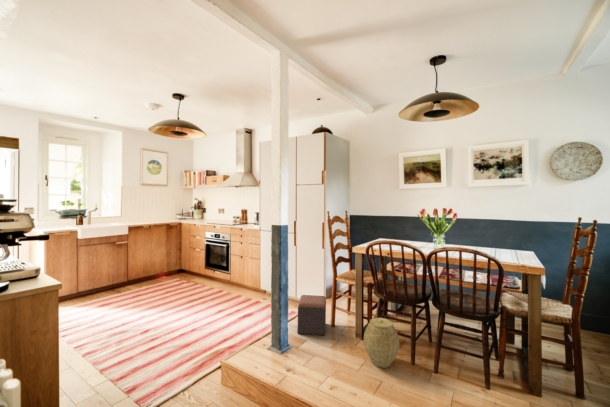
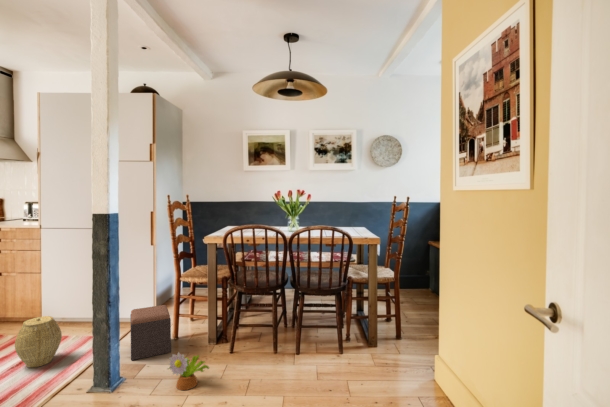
woven basket: present [364,318,399,368] -> present [15,316,62,367]
decorative plant: none [316,339,348,373] -> present [168,352,209,390]

